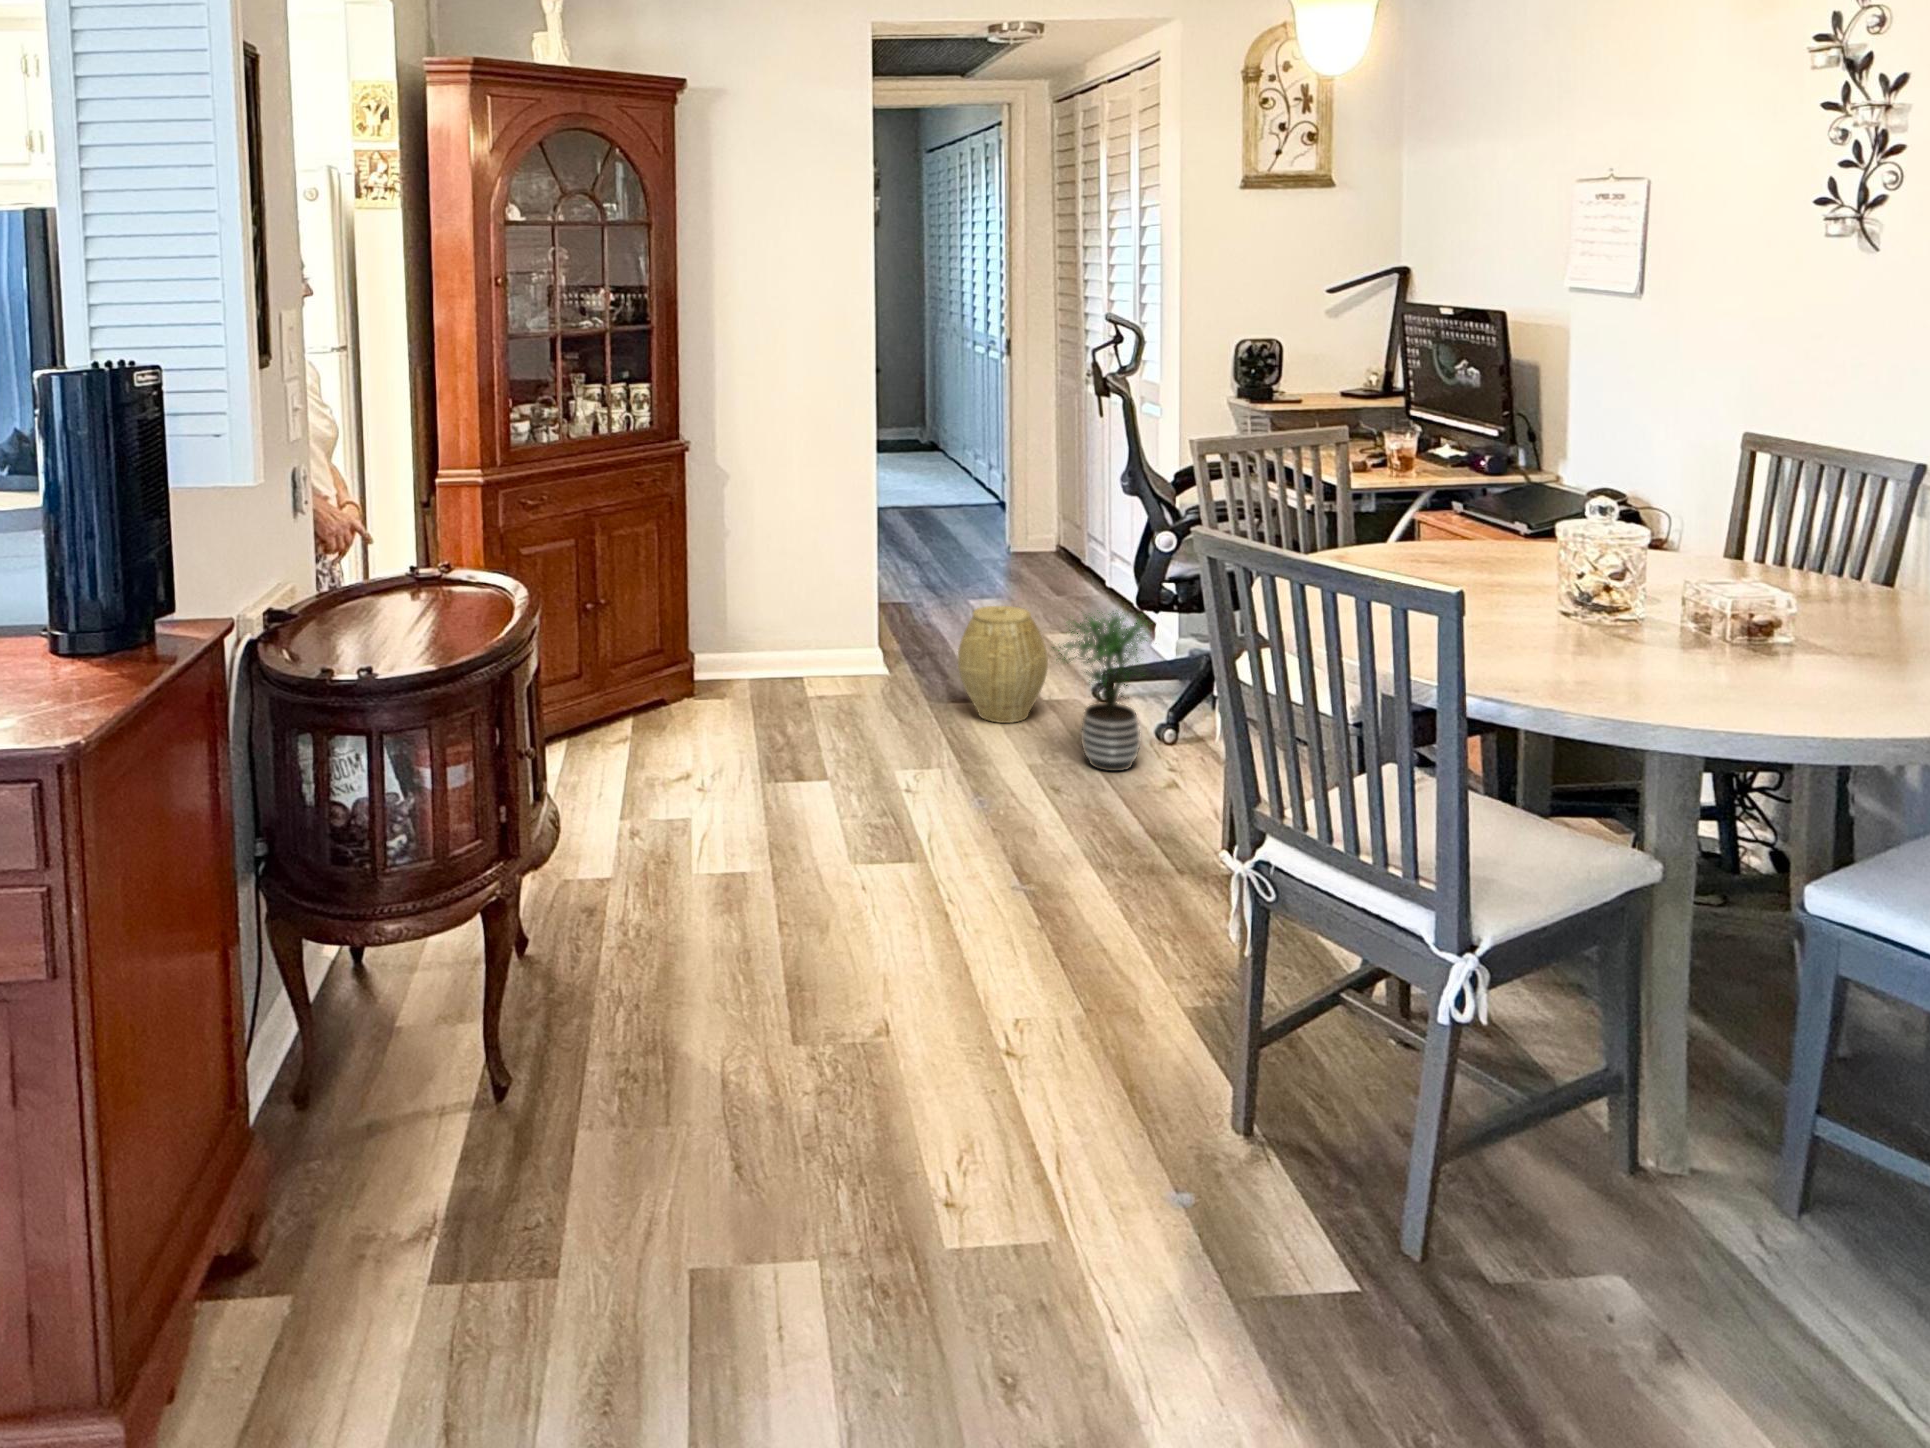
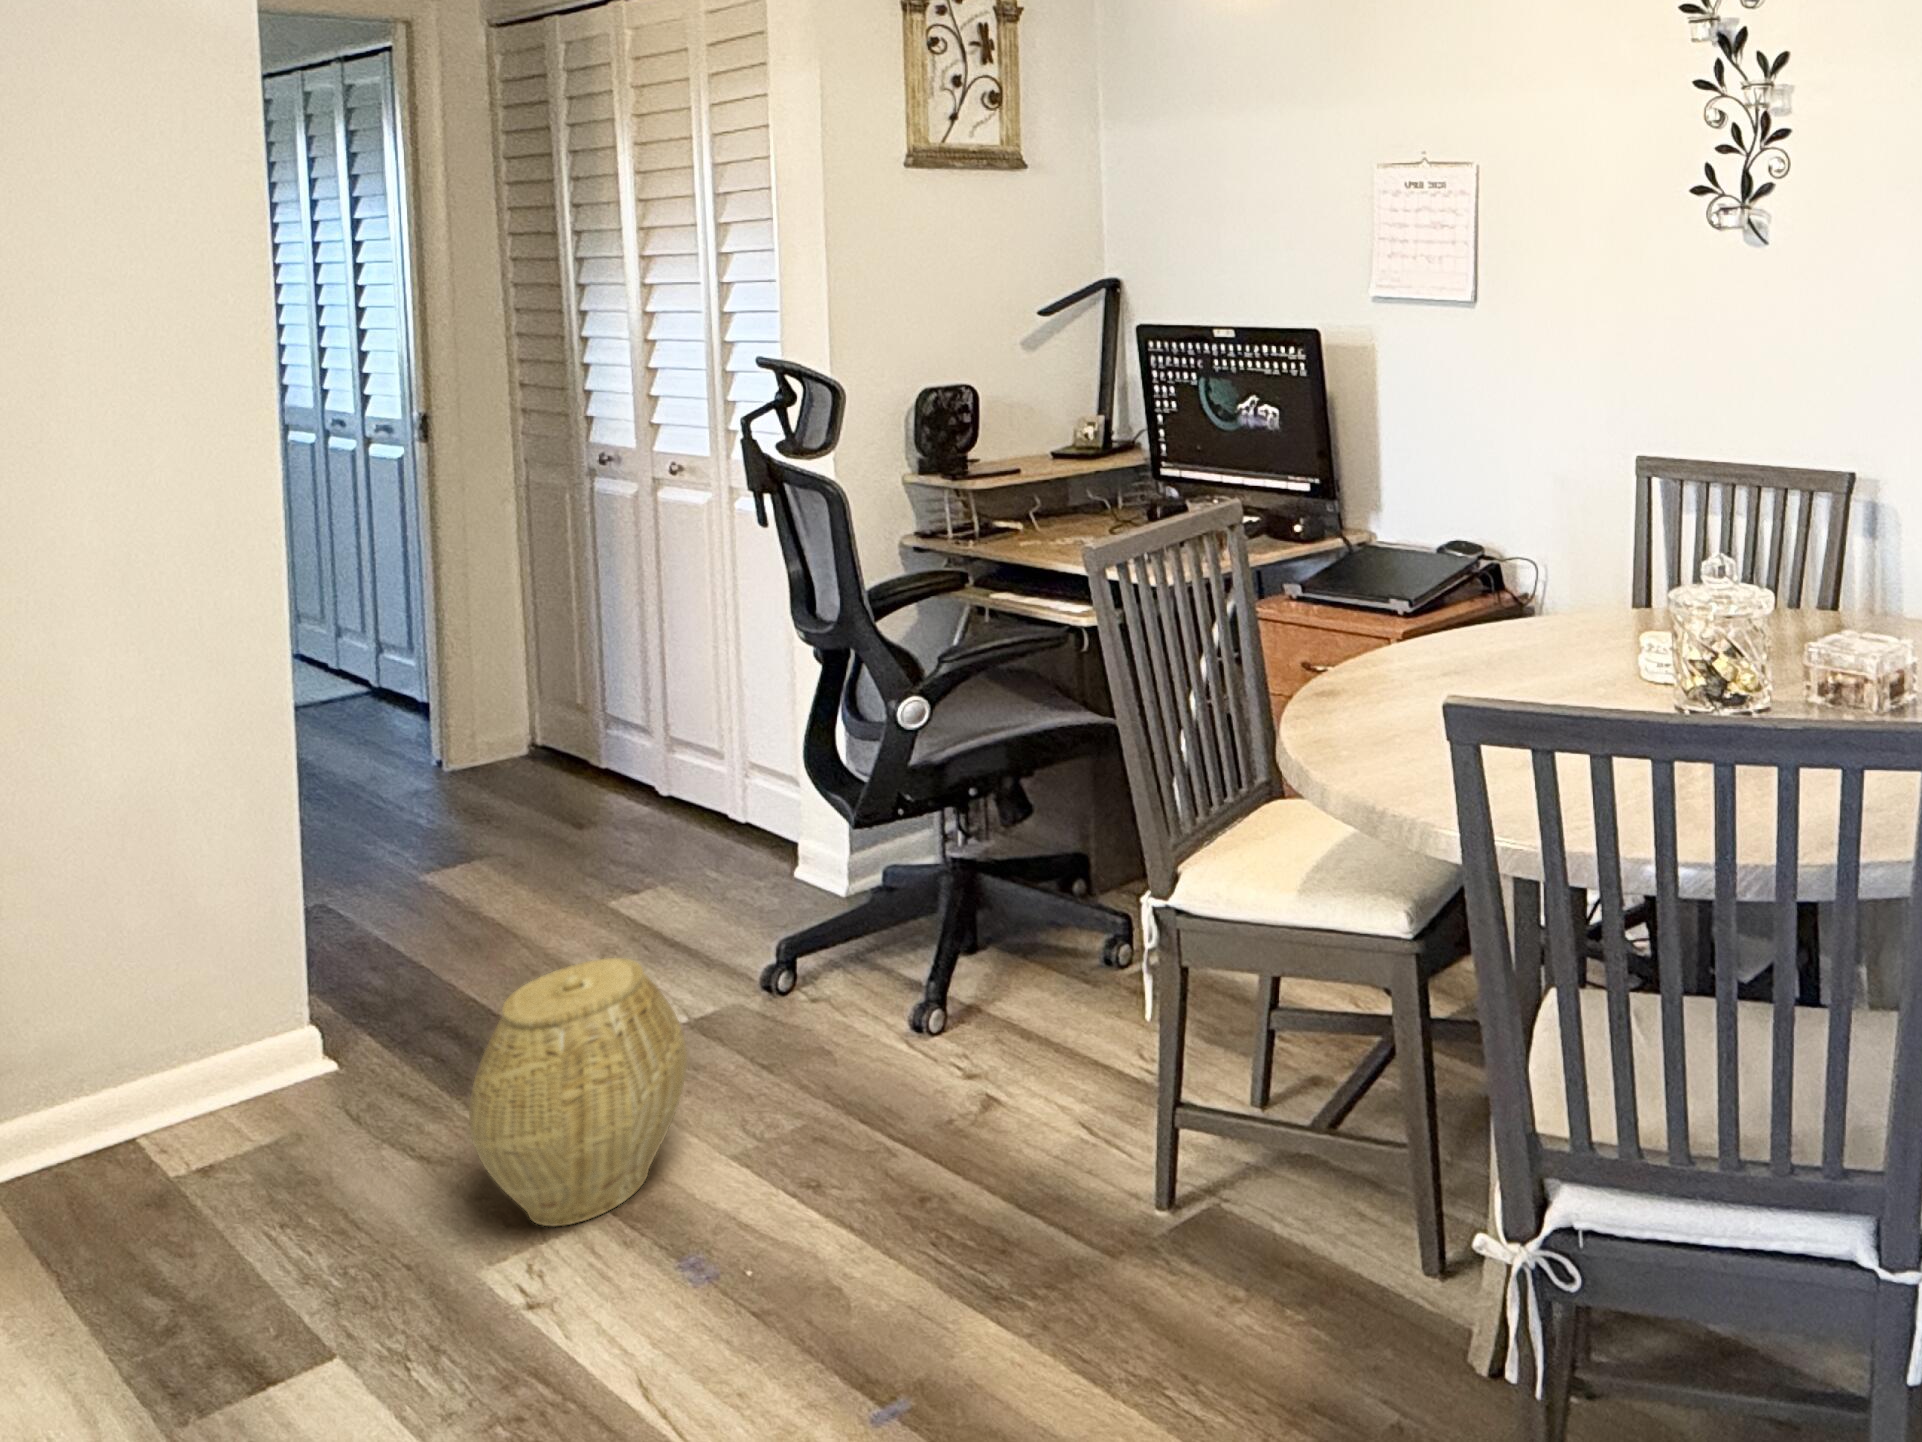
potted plant: present [1052,610,1147,771] -> none [743,905,961,1236]

